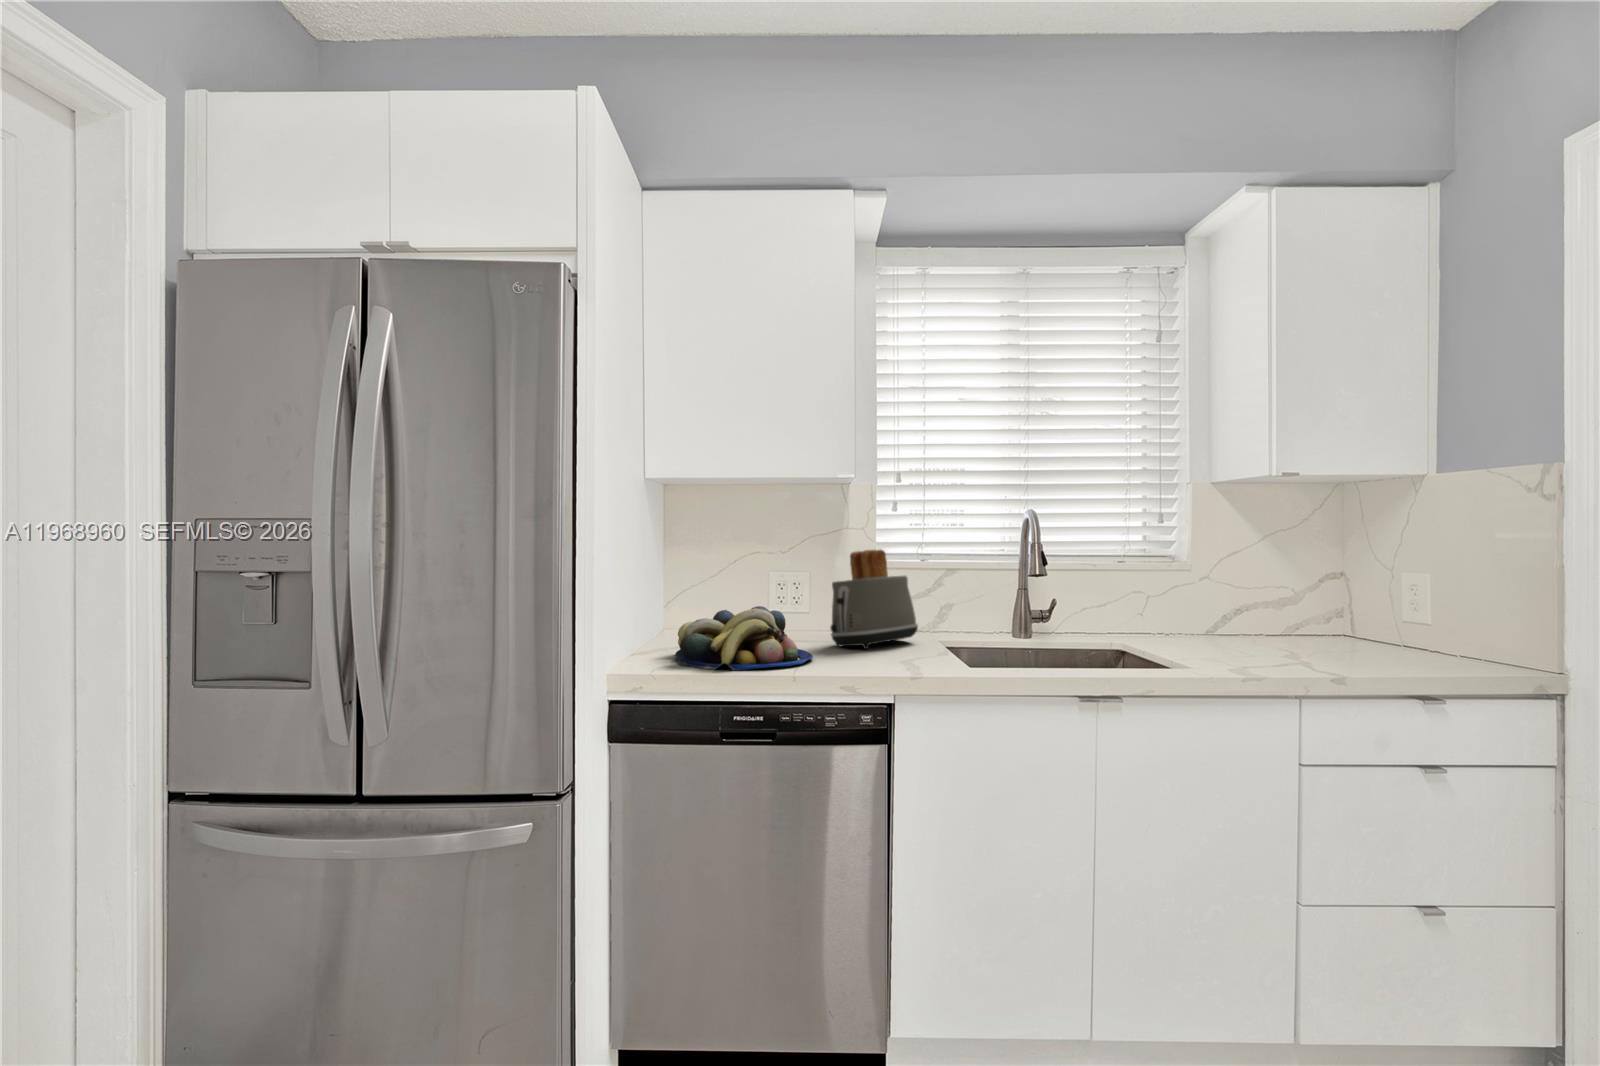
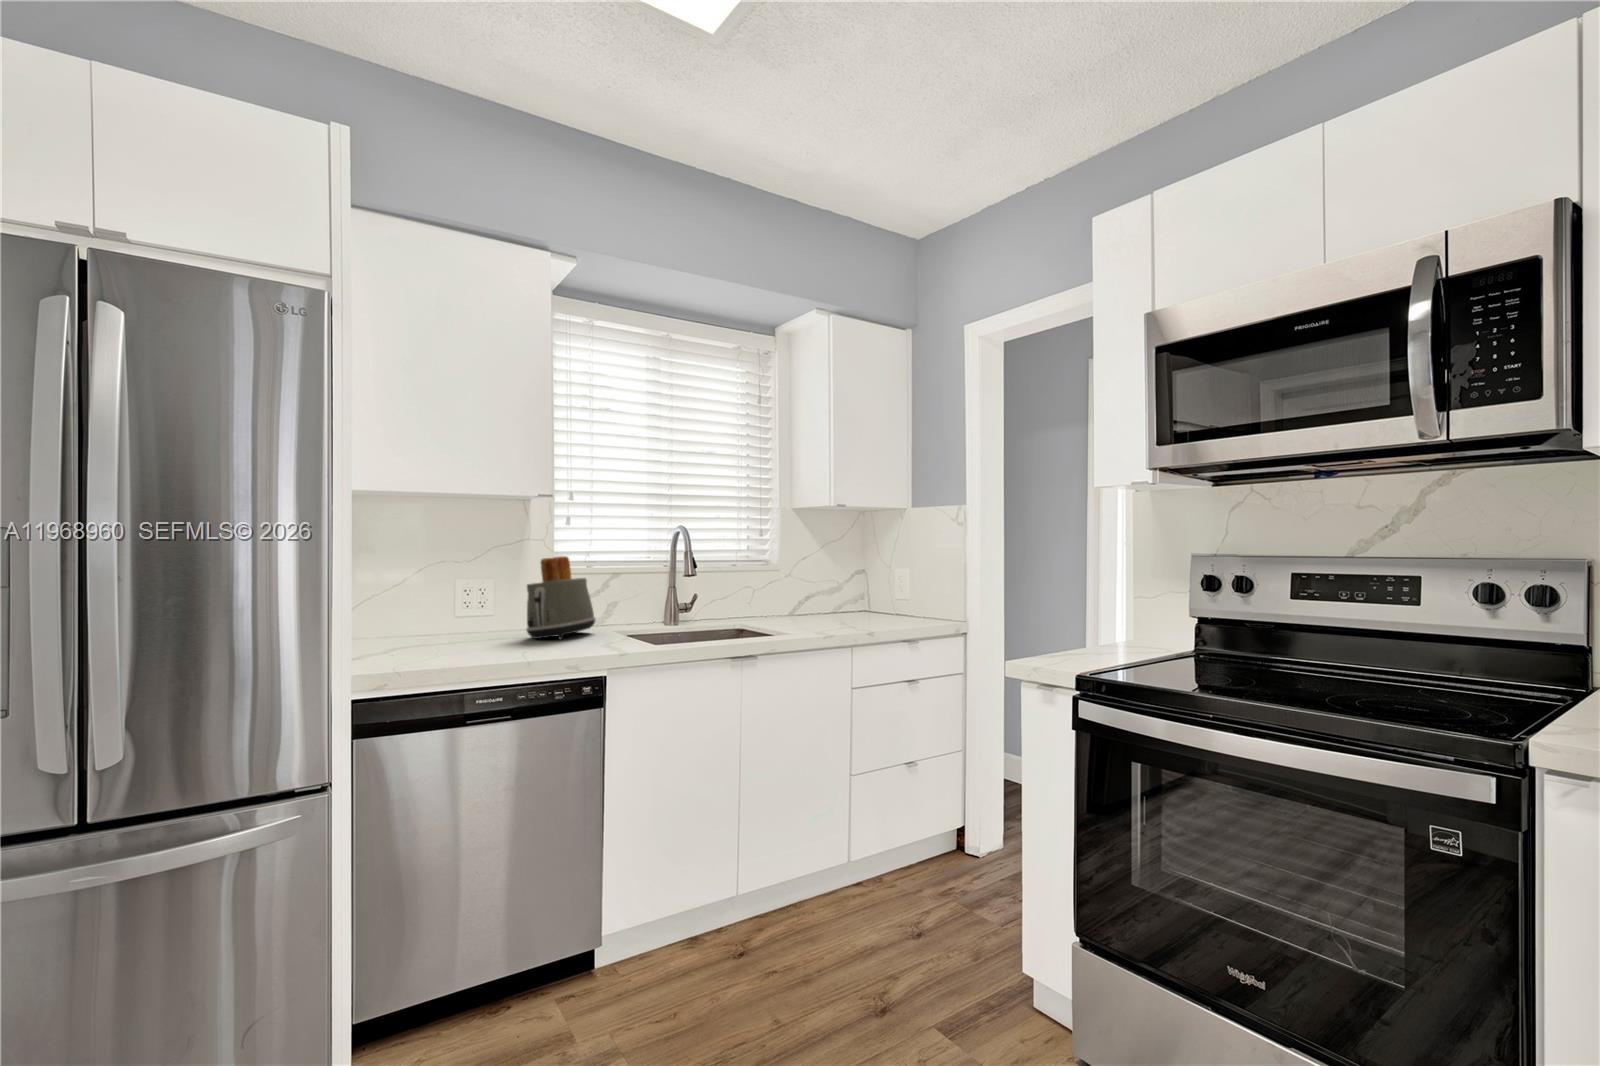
fruit bowl: present [675,606,813,670] -> none [395,606,529,662]

